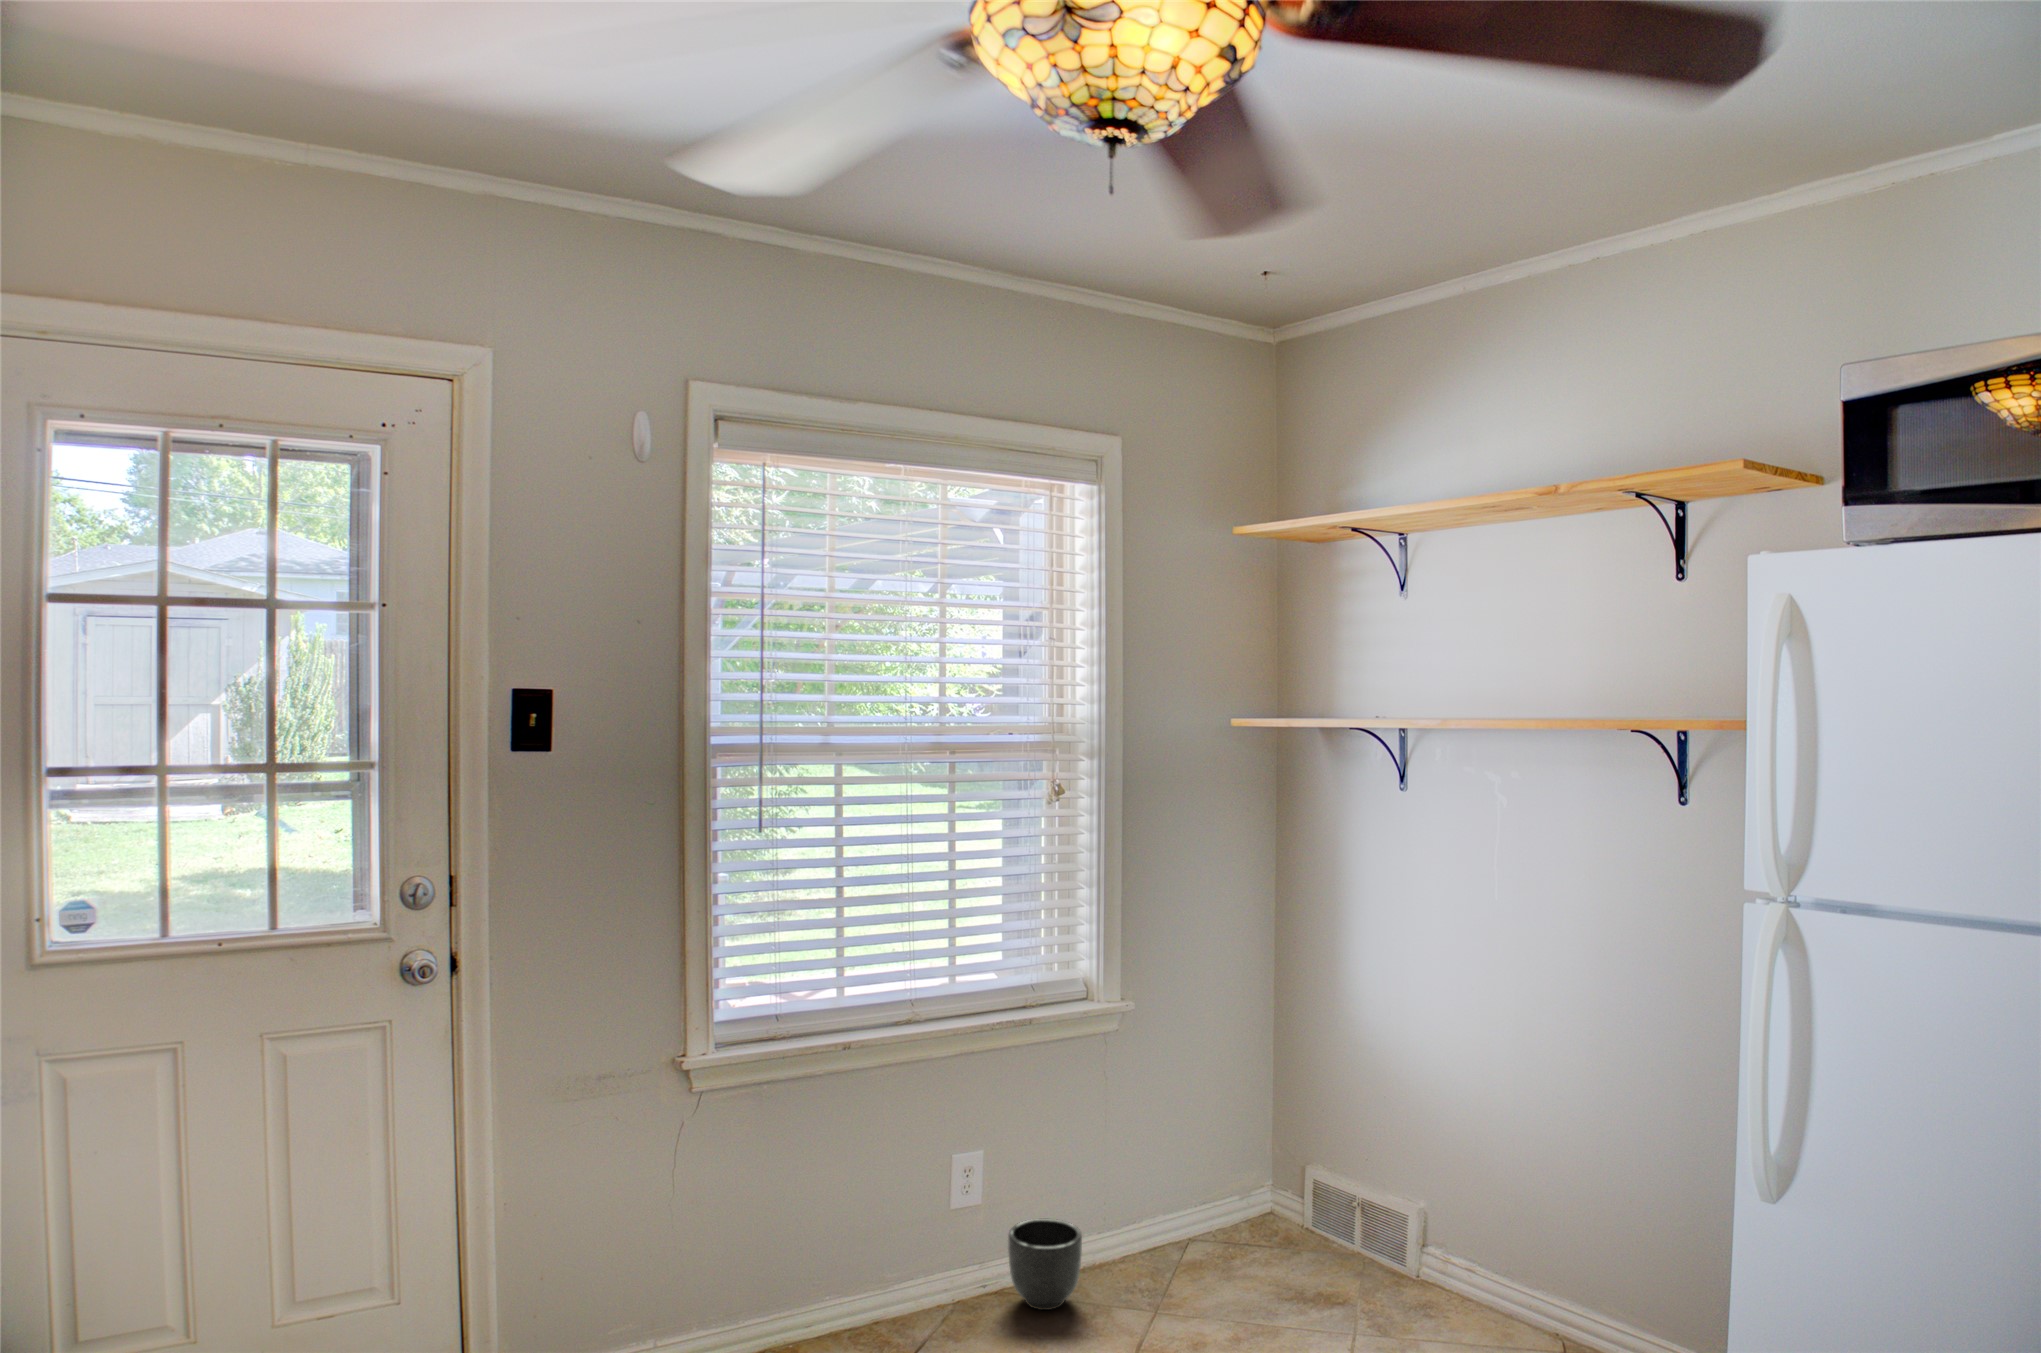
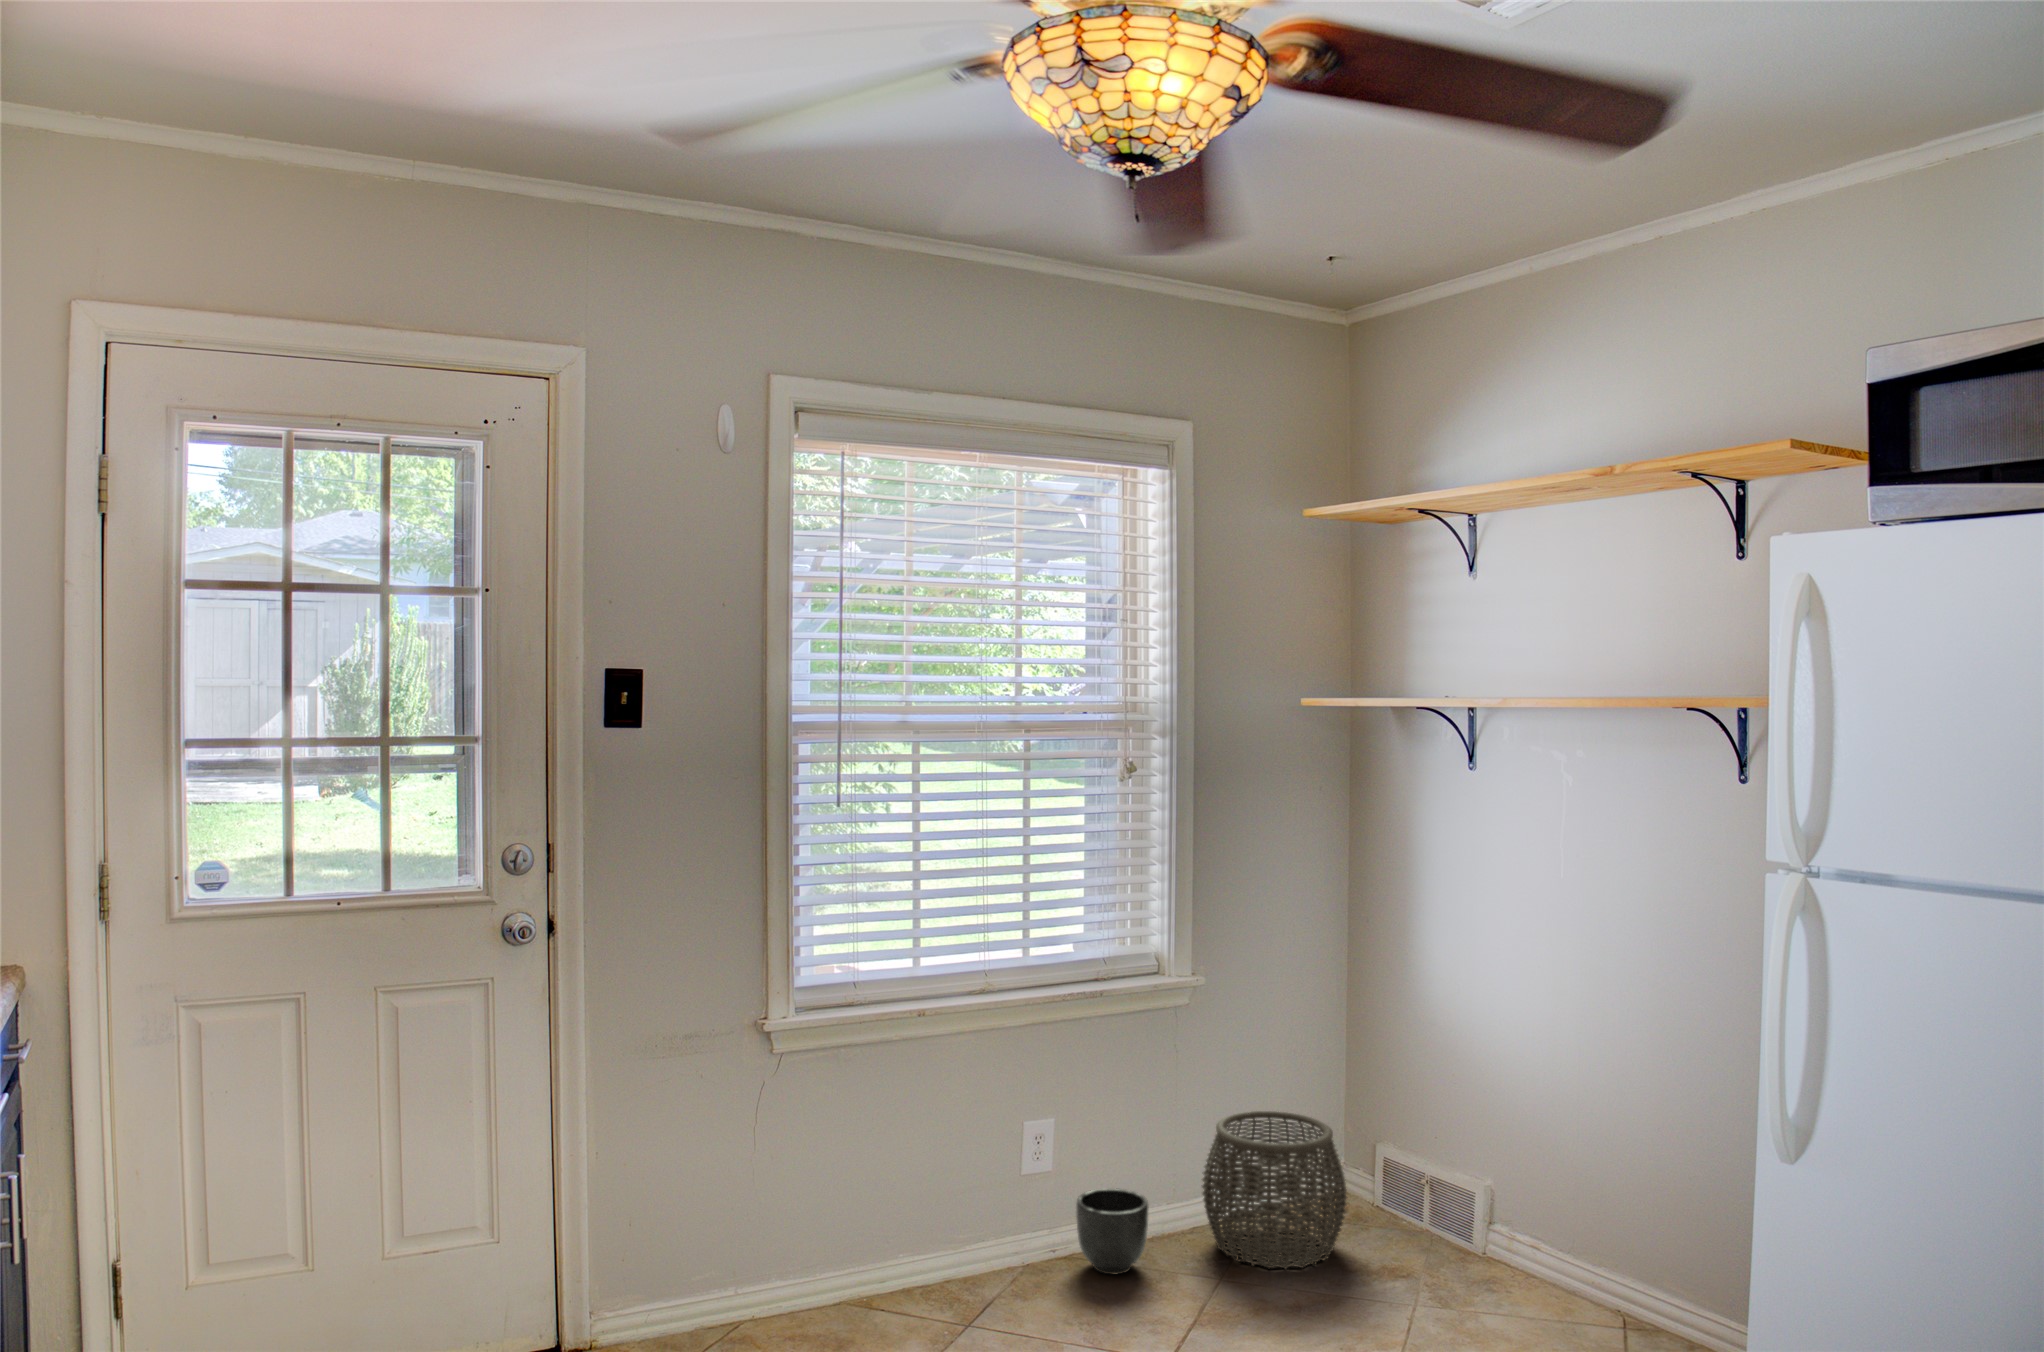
woven basket: none [1133,1133,1279,1298] -> present [1201,1111,1347,1269]

